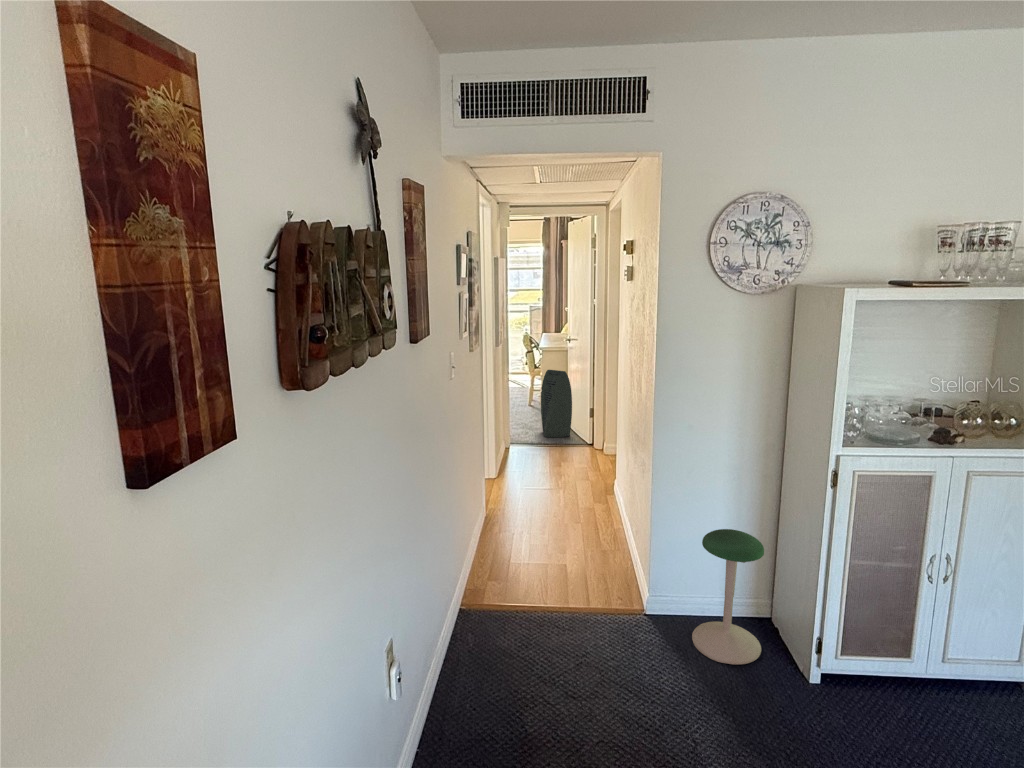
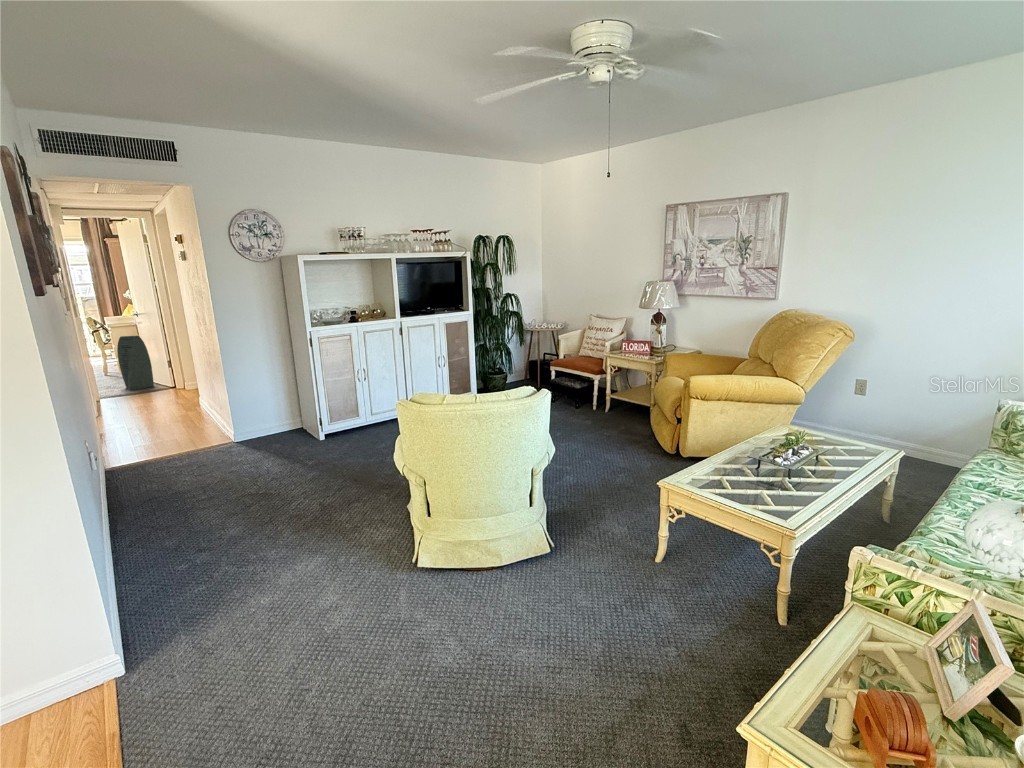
stool: present [692,529,764,665] -> none [258,382,299,446]

